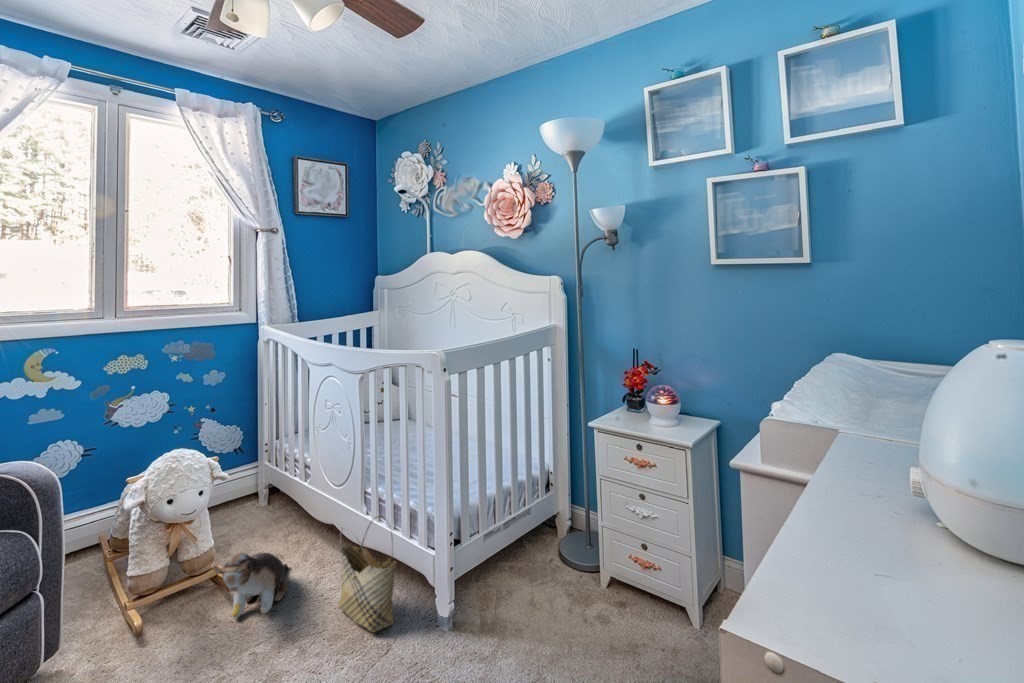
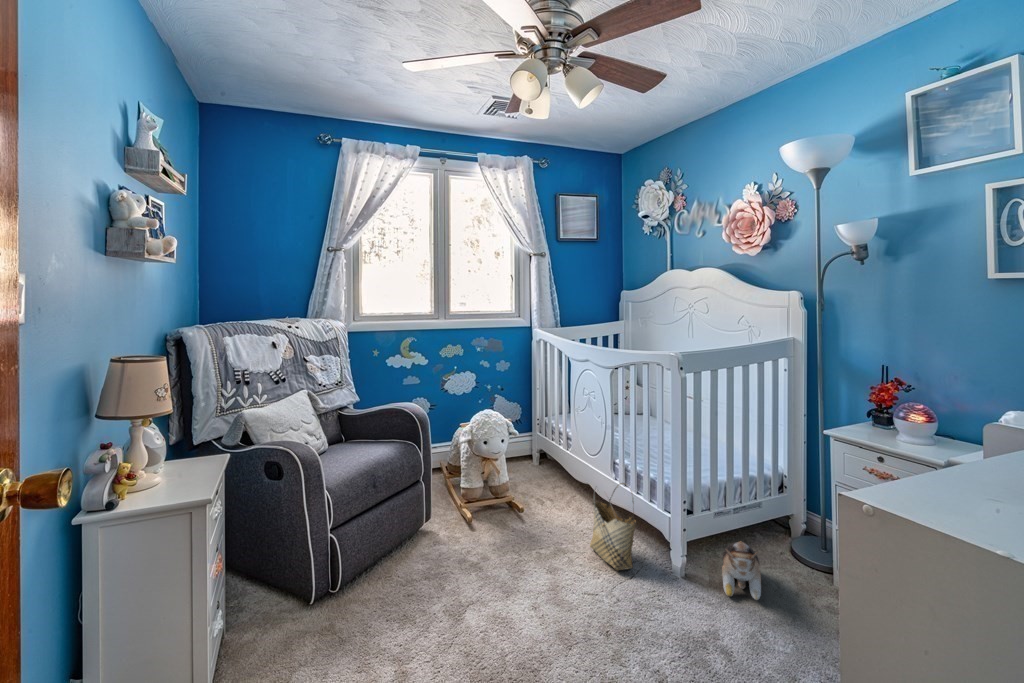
plush toy: present [213,553,288,617] -> present [722,541,761,600]

